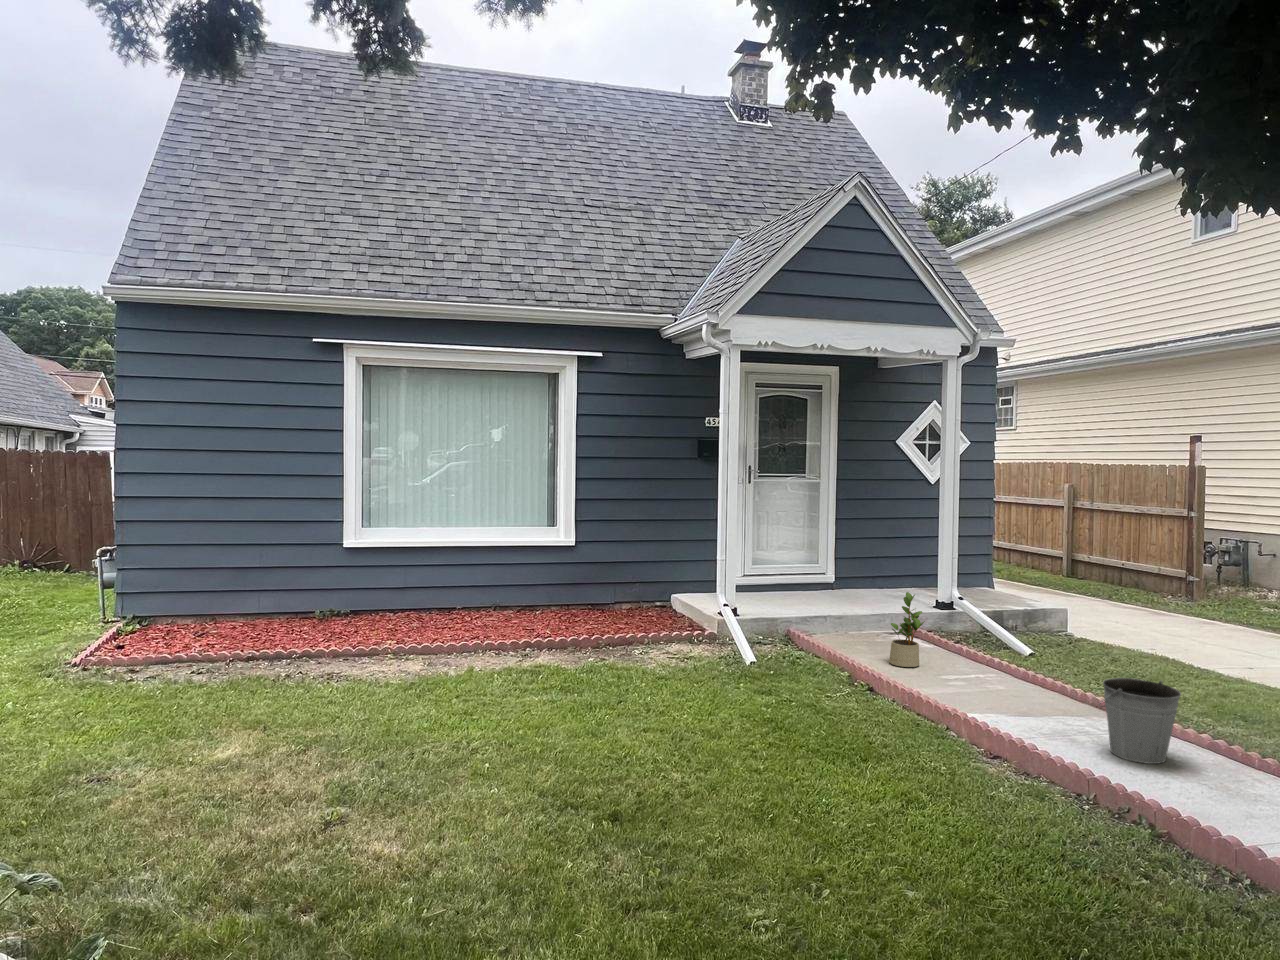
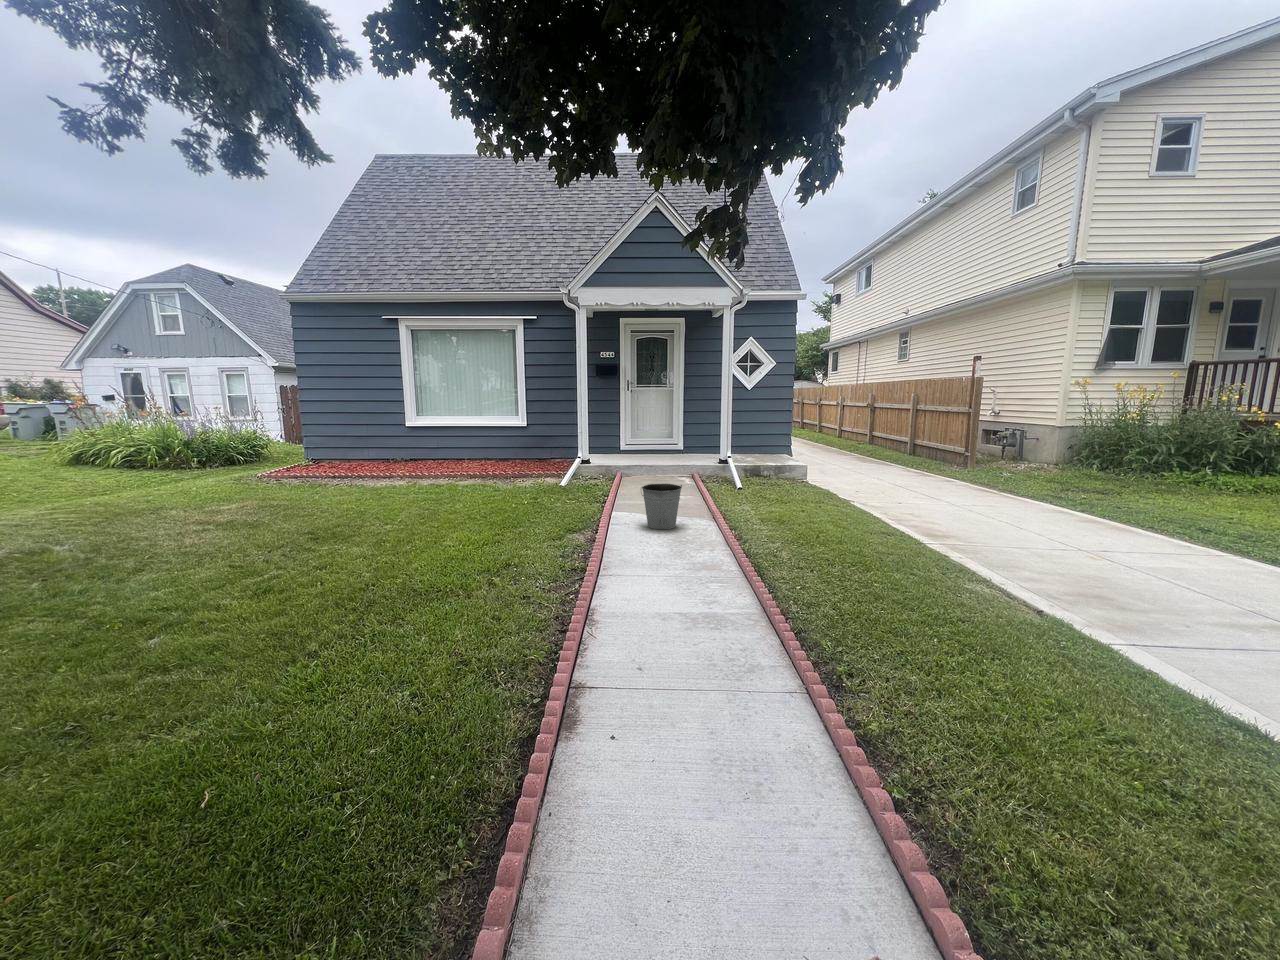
potted plant: present [889,592,925,667] -> none [636,446,657,489]

